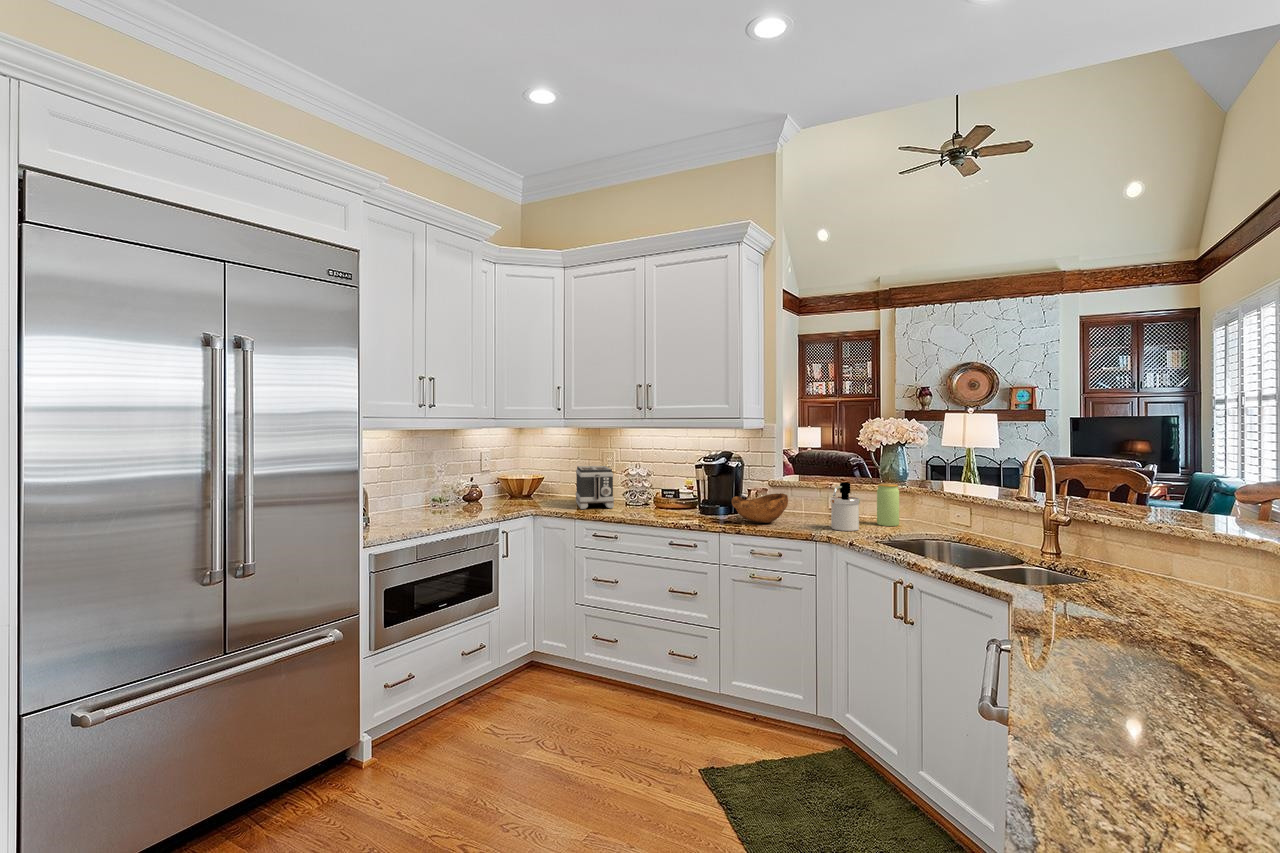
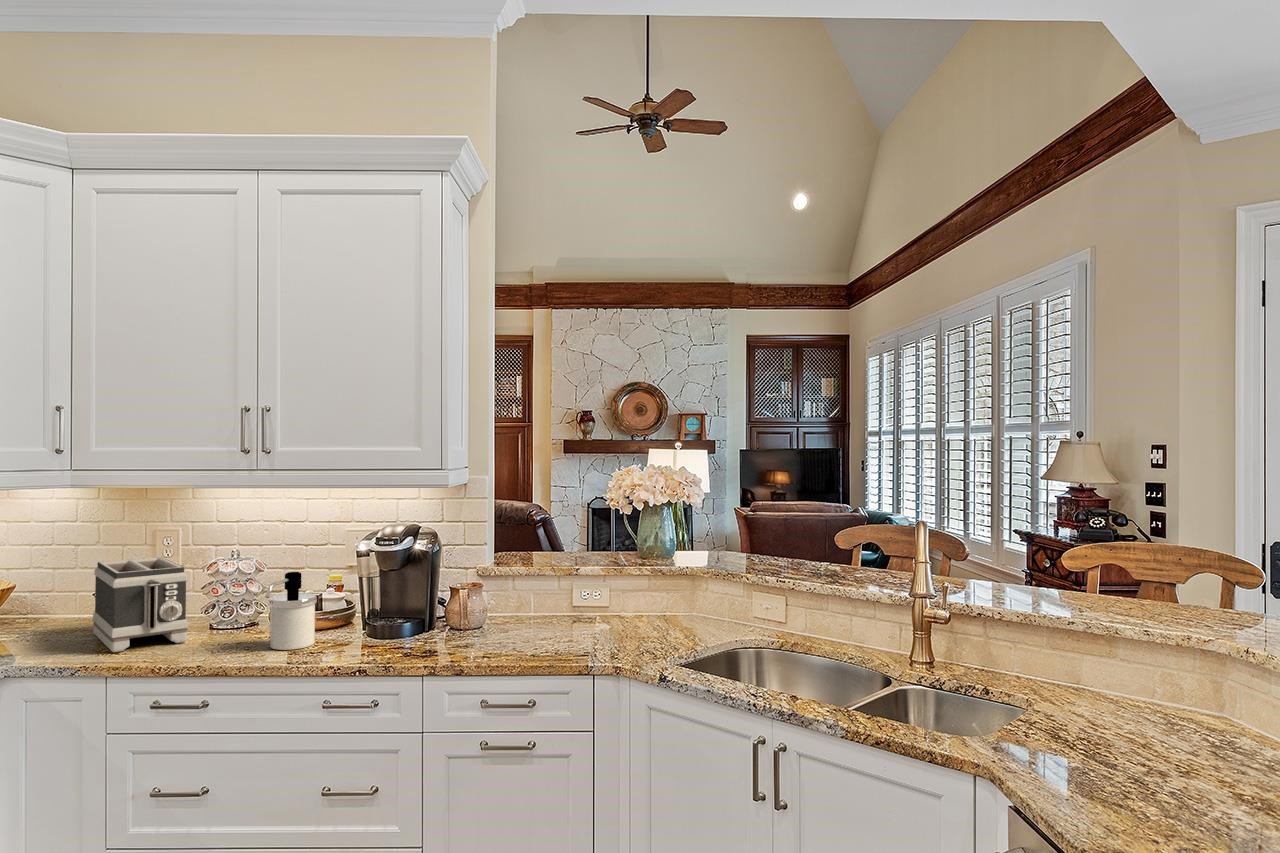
soap dispenser: present [830,482,860,531] -> present [265,572,317,650]
jar: present [877,484,899,526] -> none [656,566,687,631]
wooden bowl: present [732,493,788,523] -> none [437,593,531,648]

